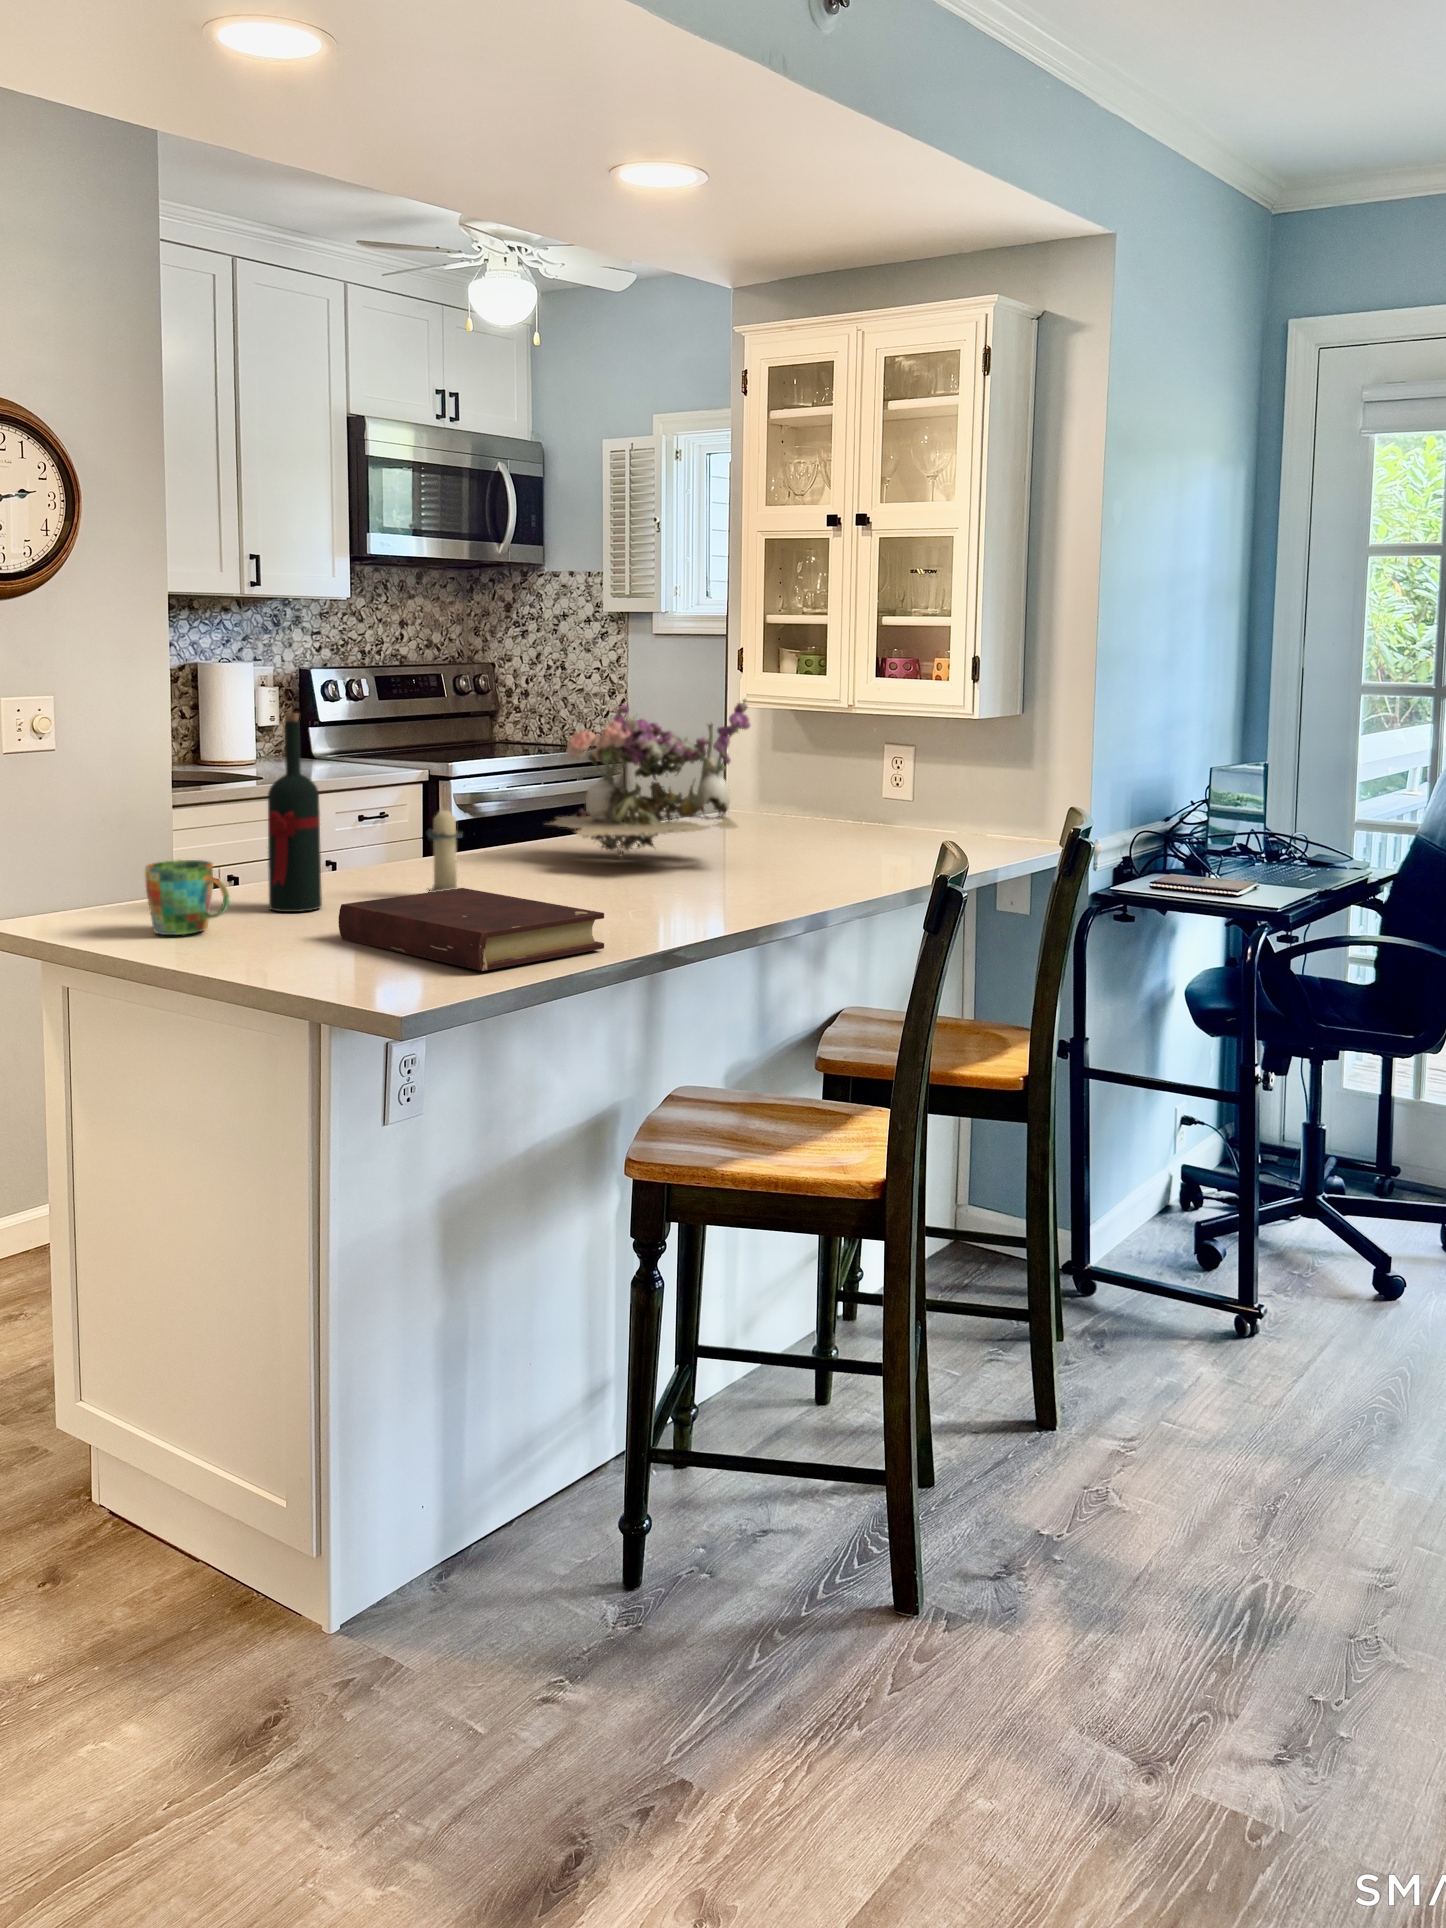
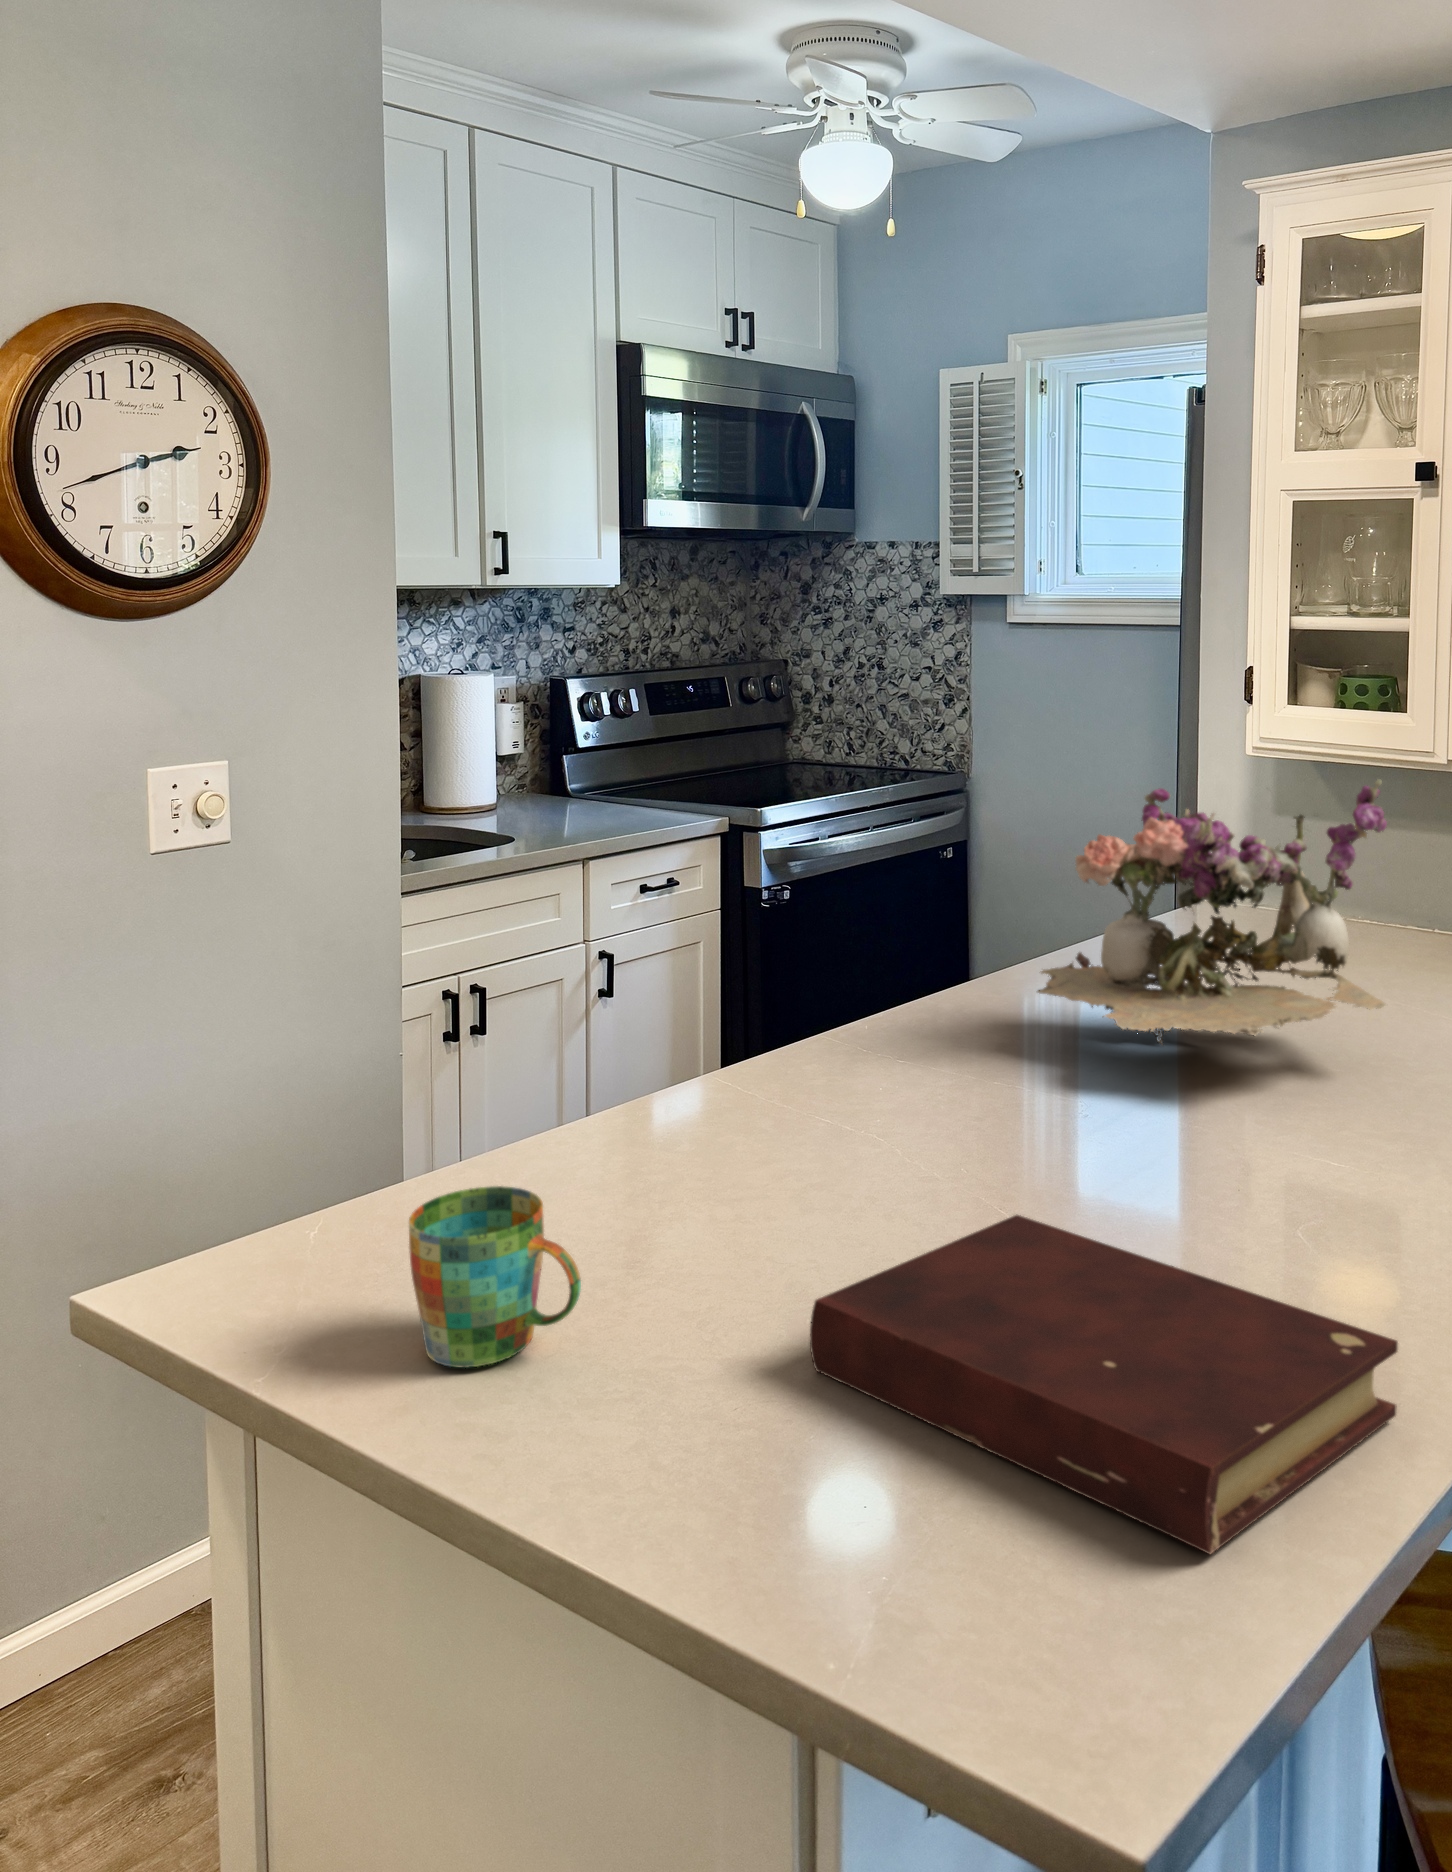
wine bottle: present [268,713,322,912] -> none [629,865,728,1253]
candle: present [427,810,463,892] -> none [895,1012,978,1190]

